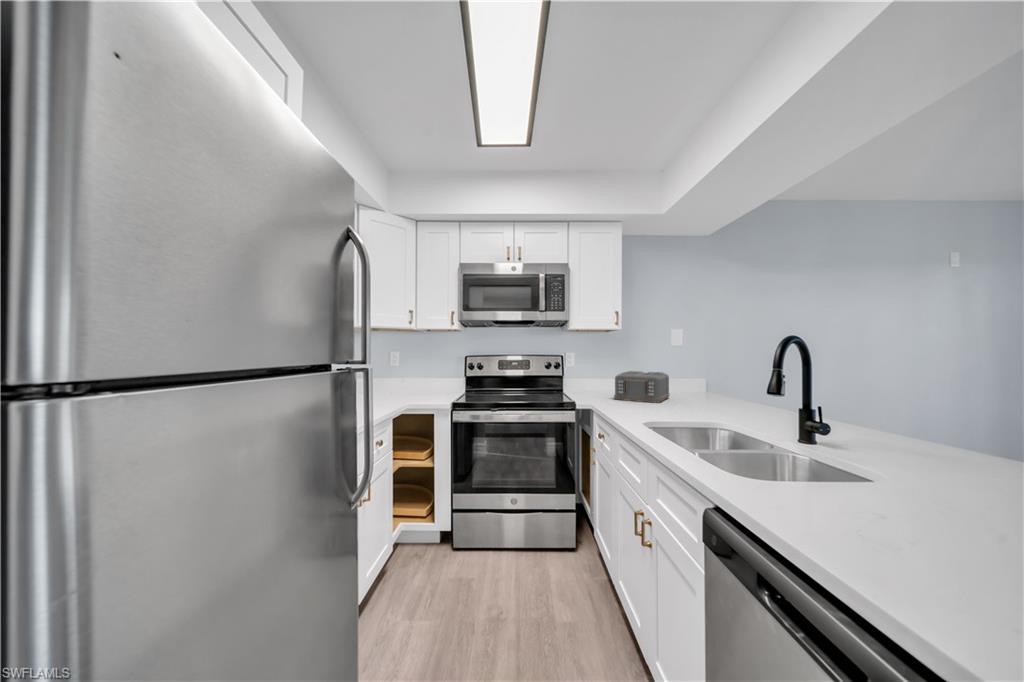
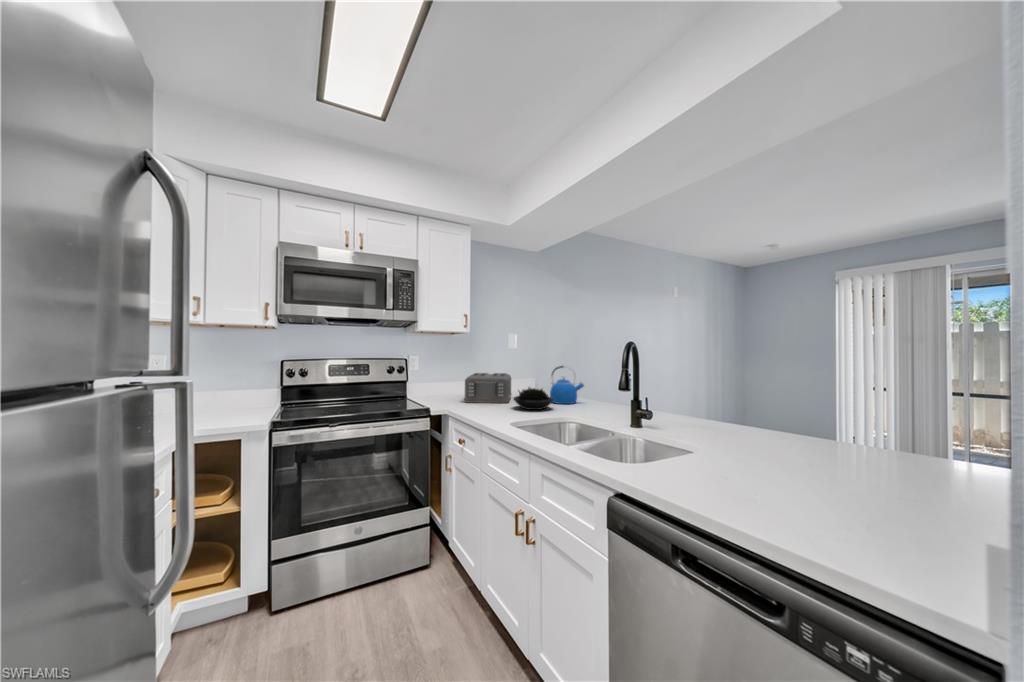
kettle: none [709,365,753,408] -> present [550,366,584,404]
succulent plant: none [660,386,706,411] -> present [514,387,554,410]

